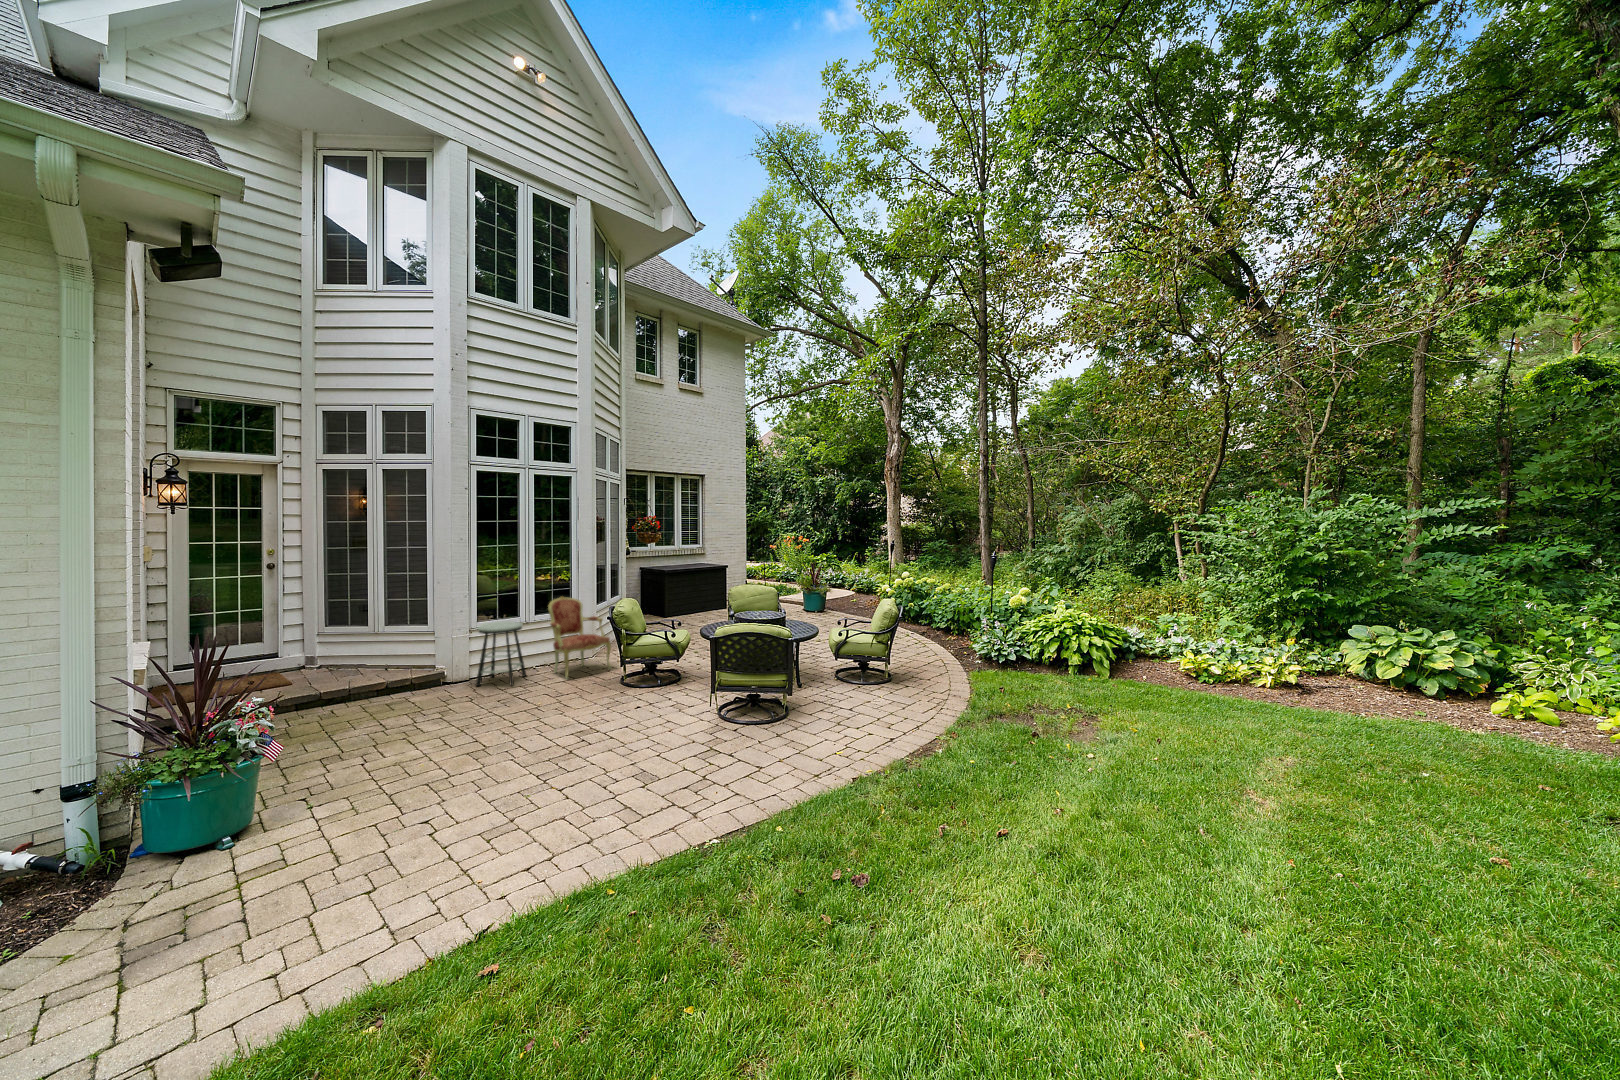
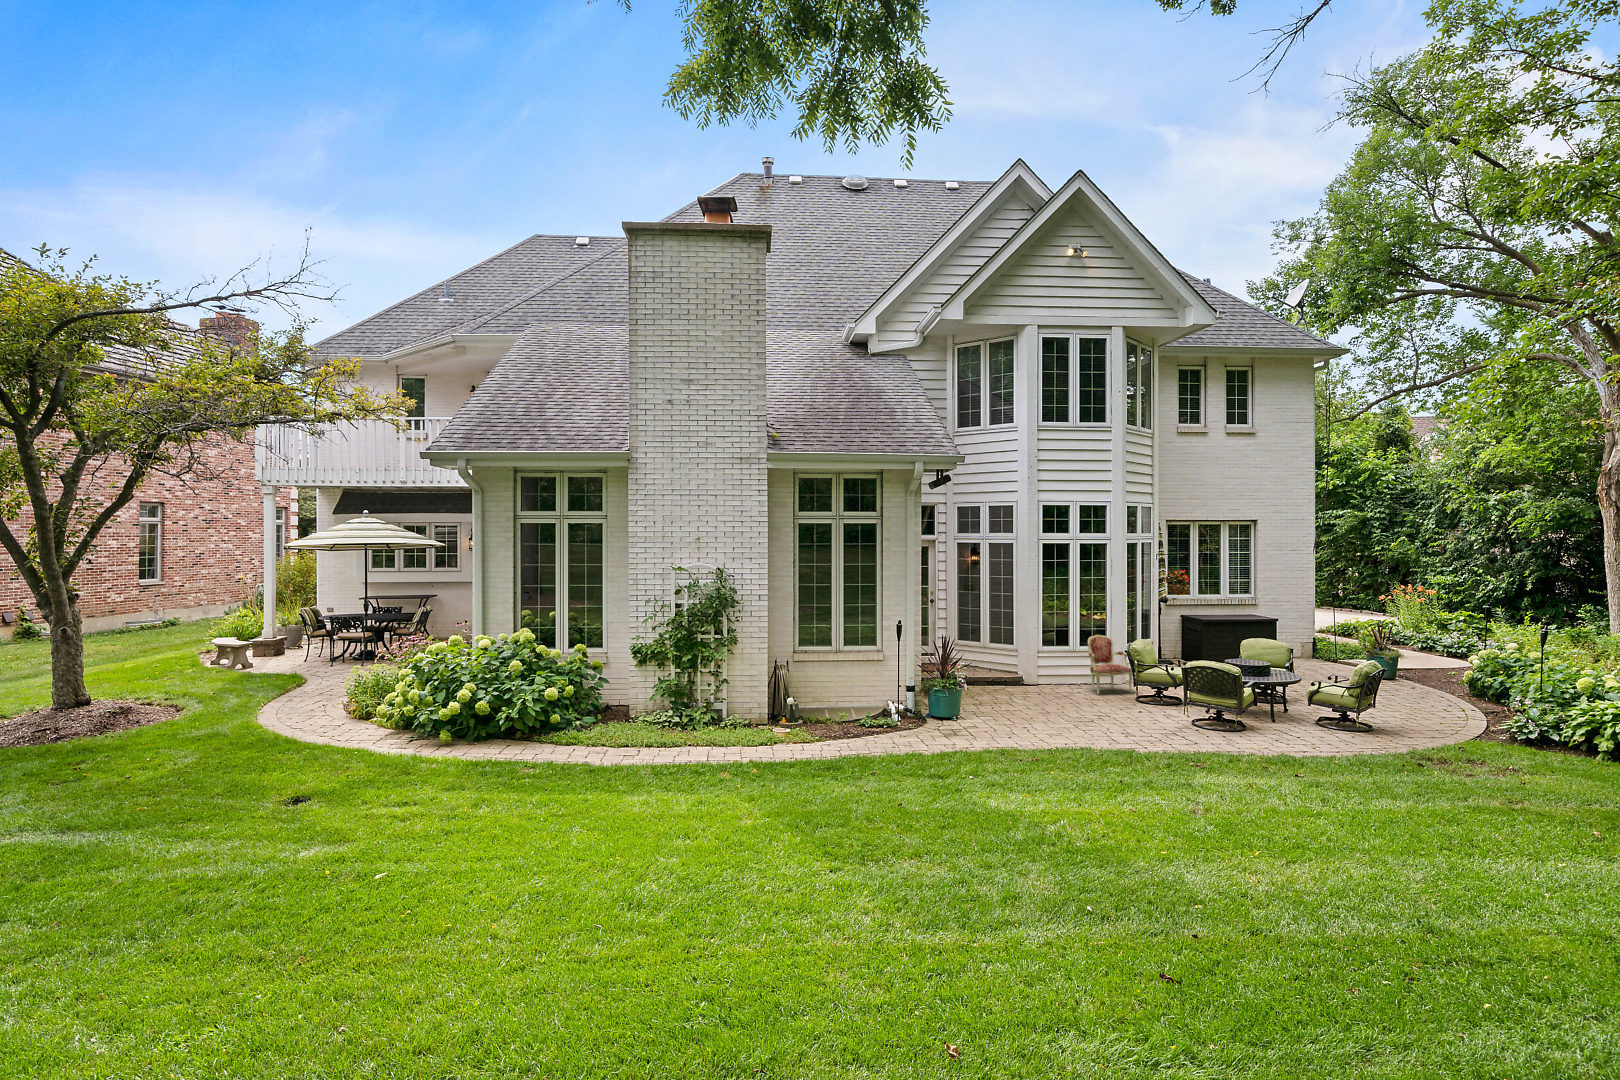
stool: present [476,621,526,686] -> none [1039,648,1072,691]

